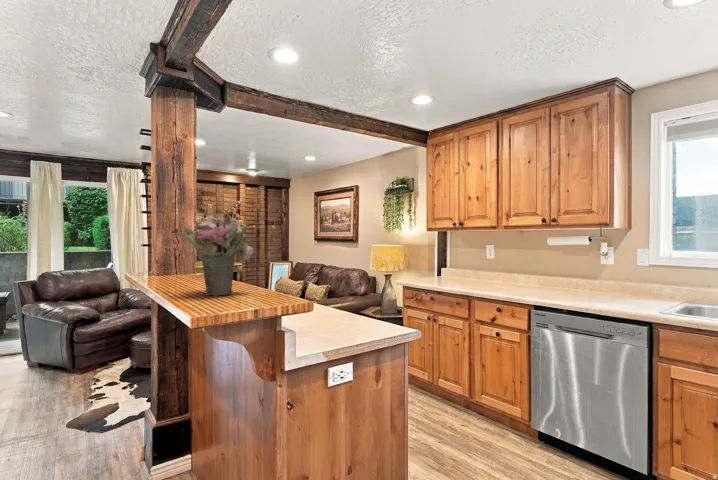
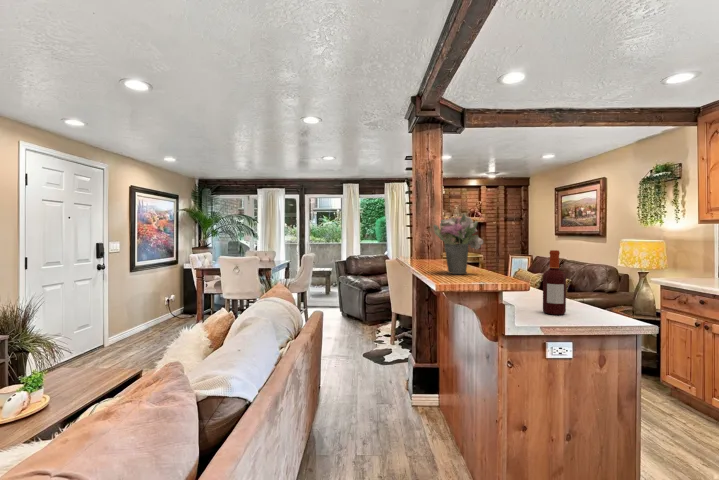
bottle: none [321,259,344,333] -> present [543,250,566,315]

